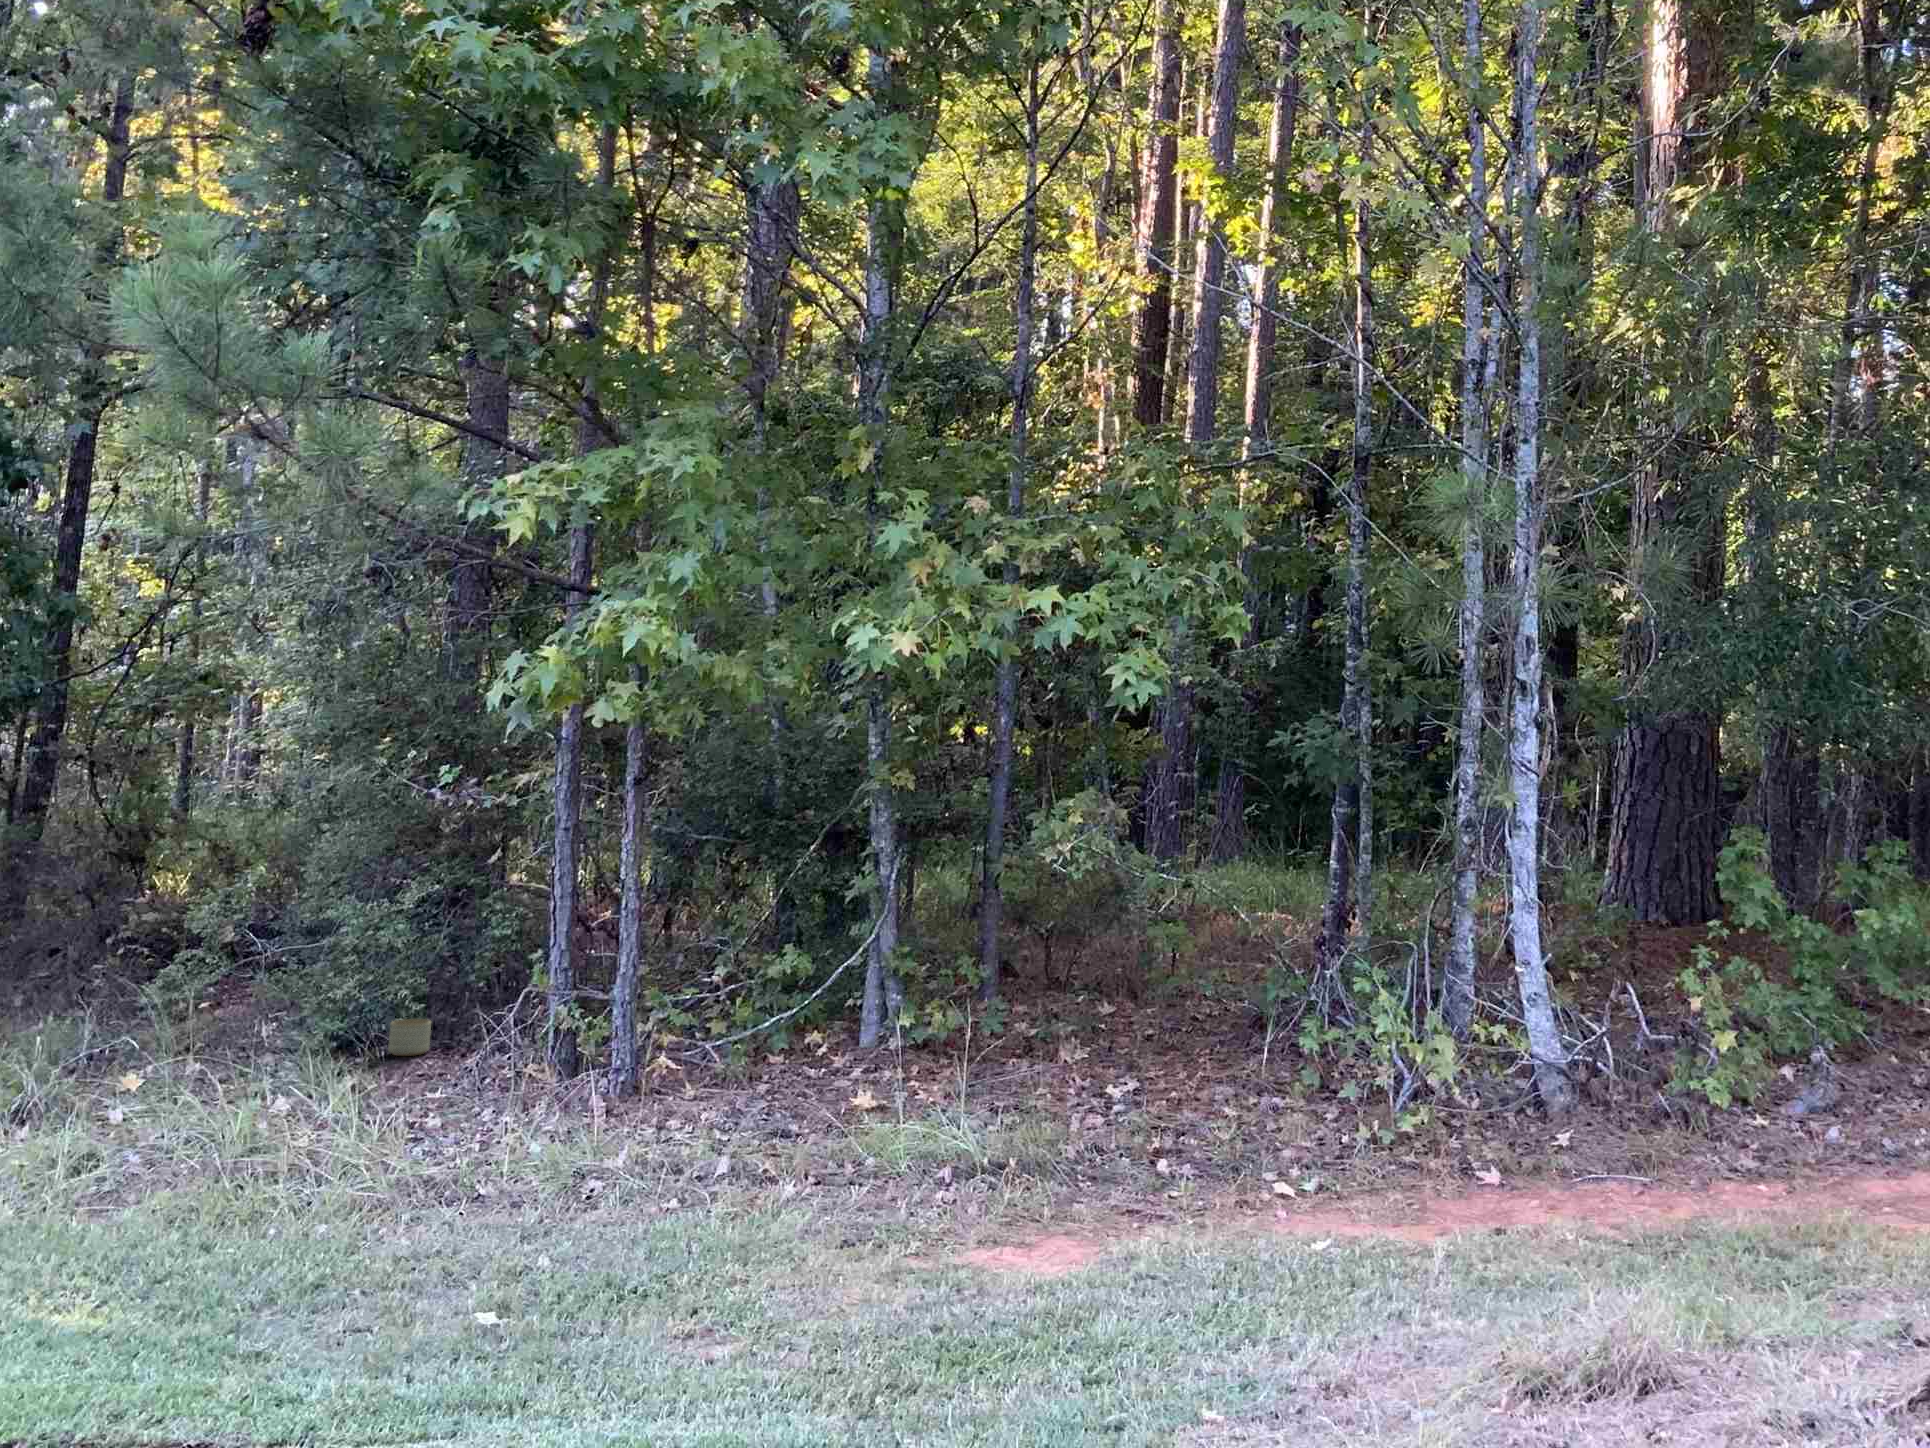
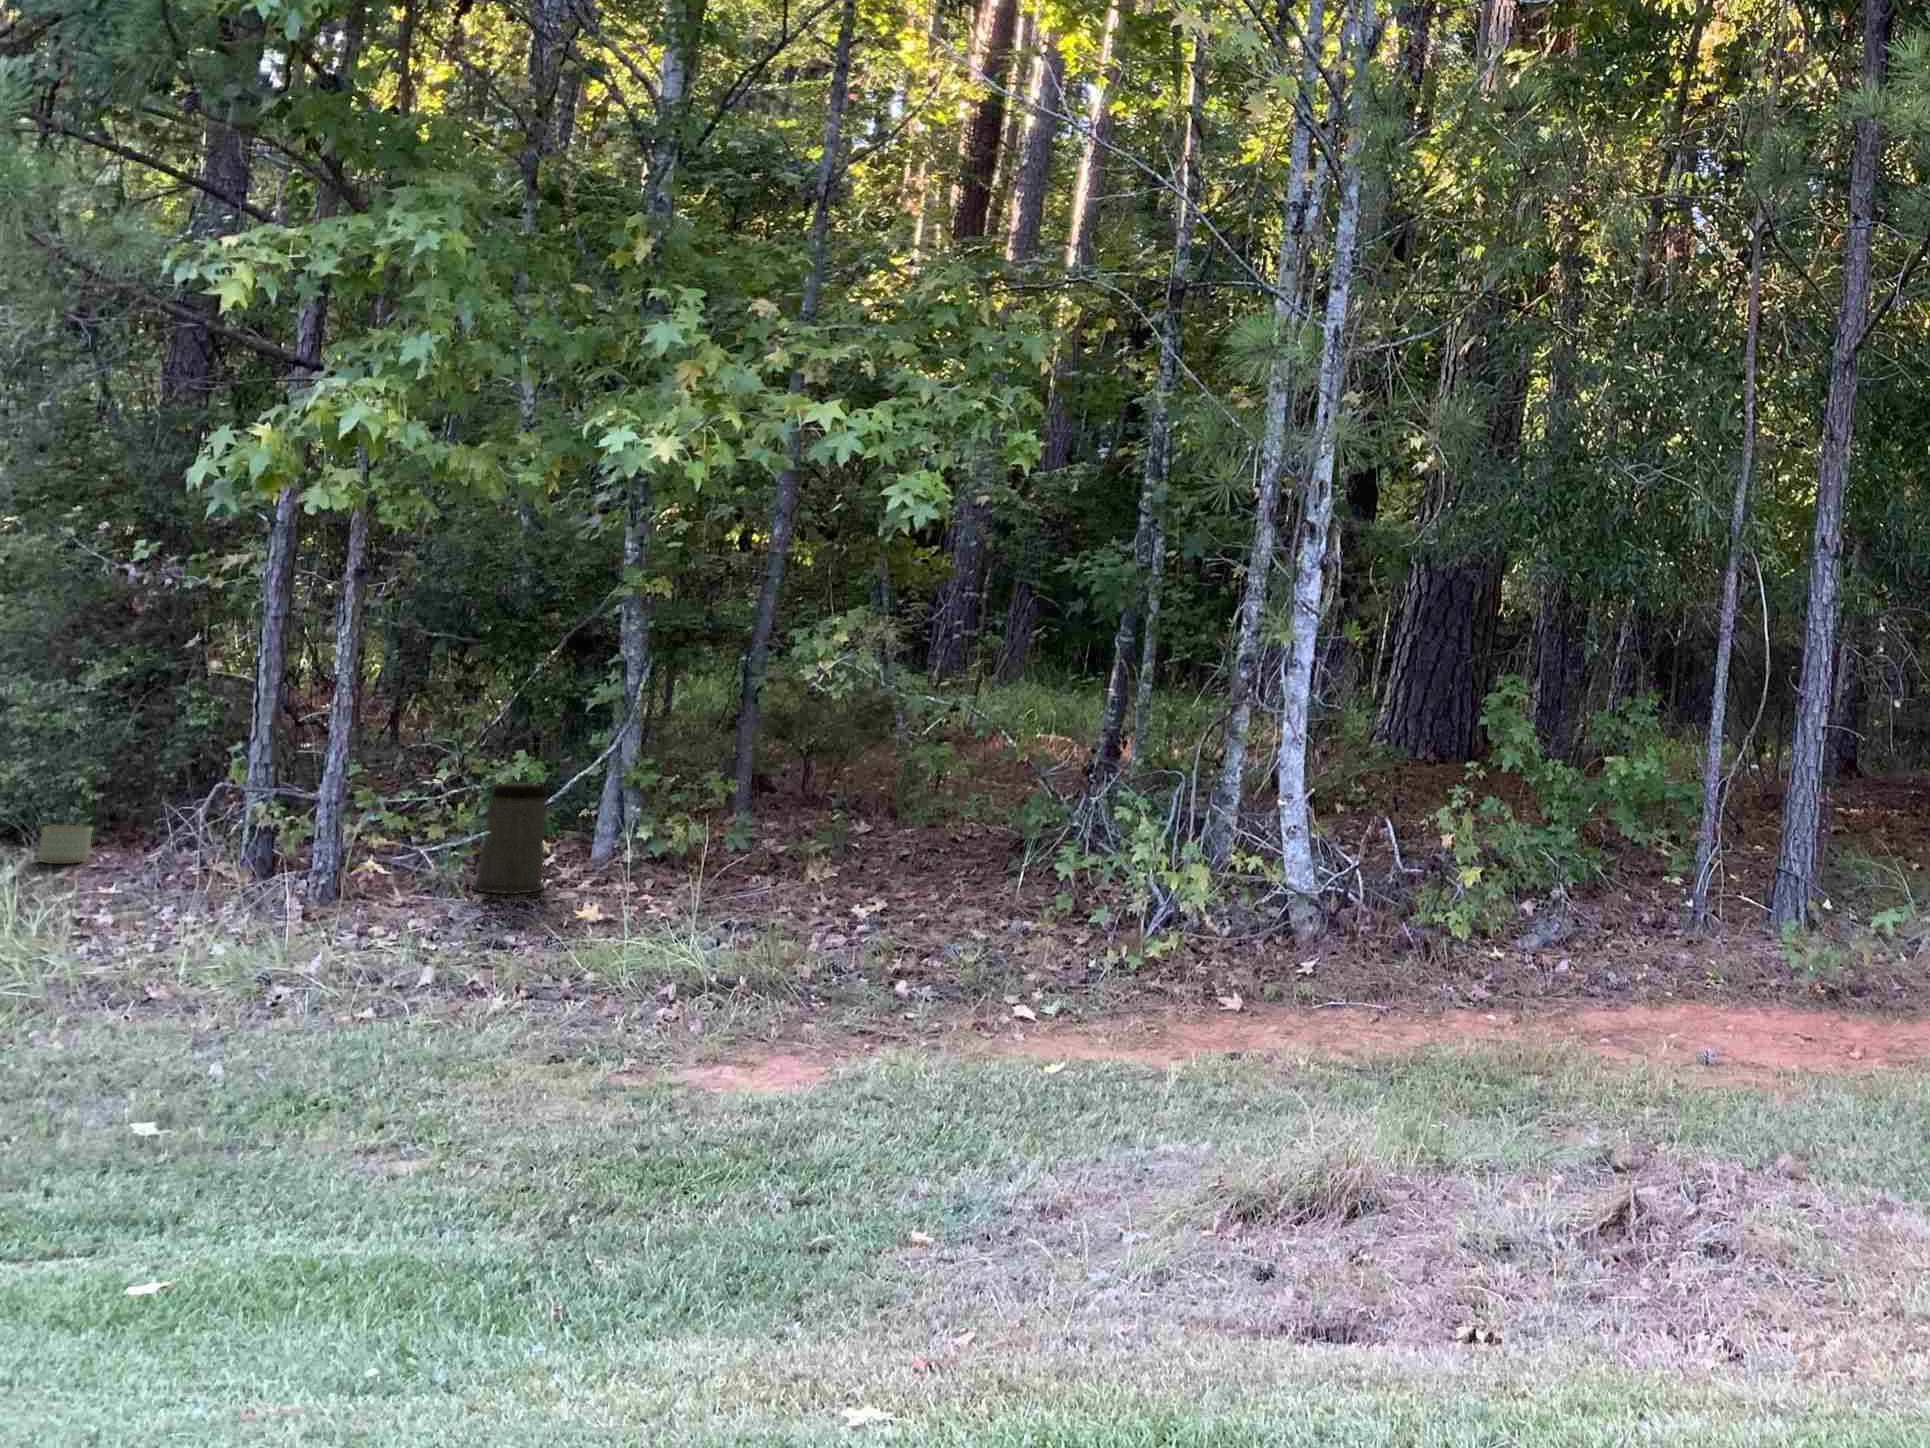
watering can: none [753,950,816,1082] -> present [473,762,548,894]

